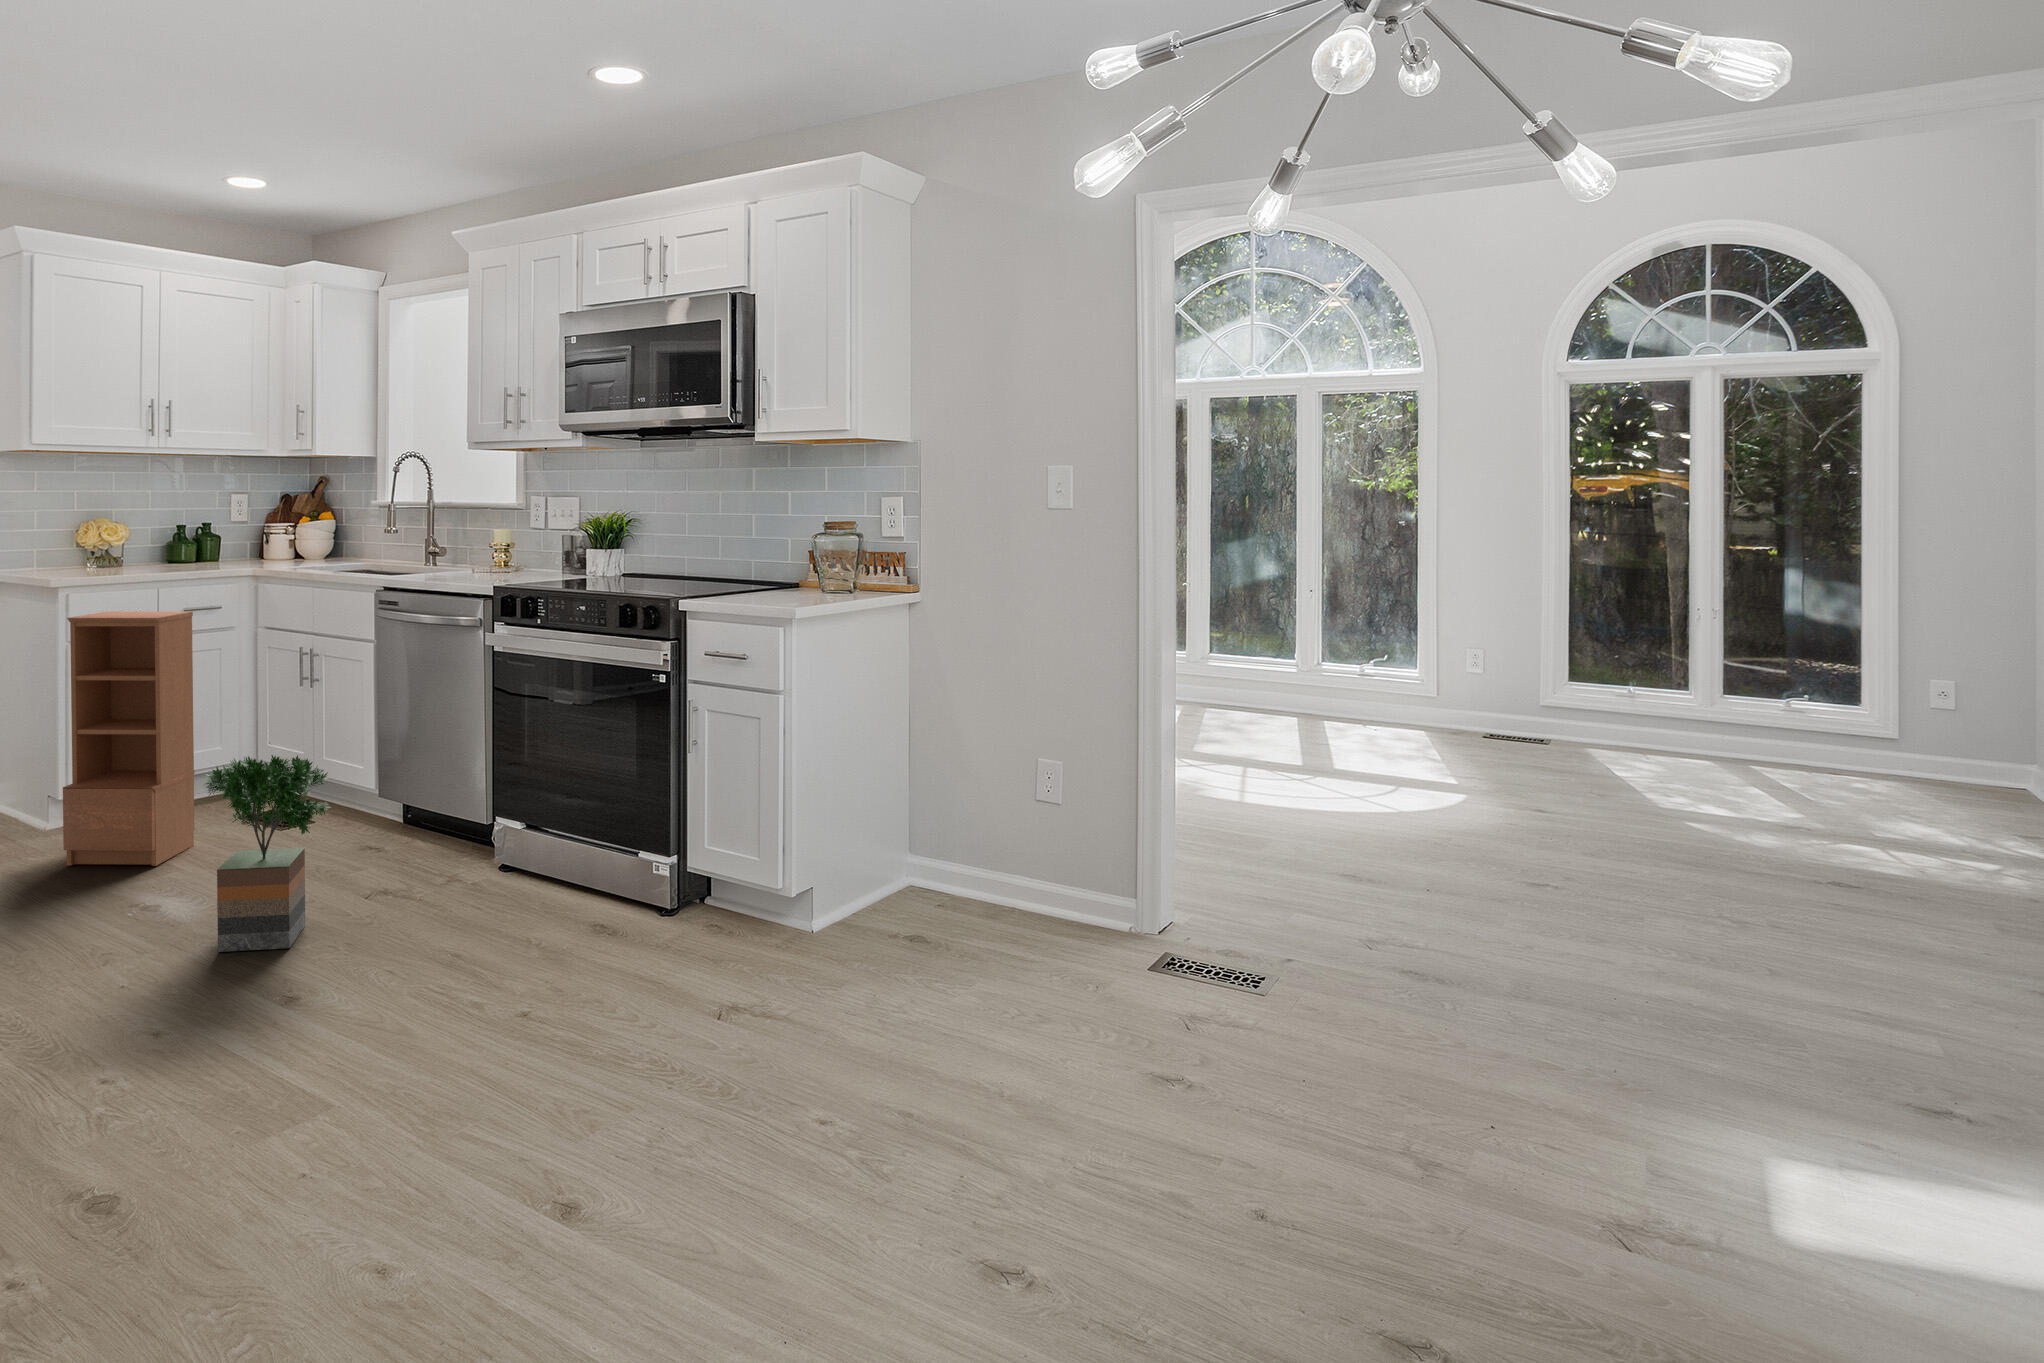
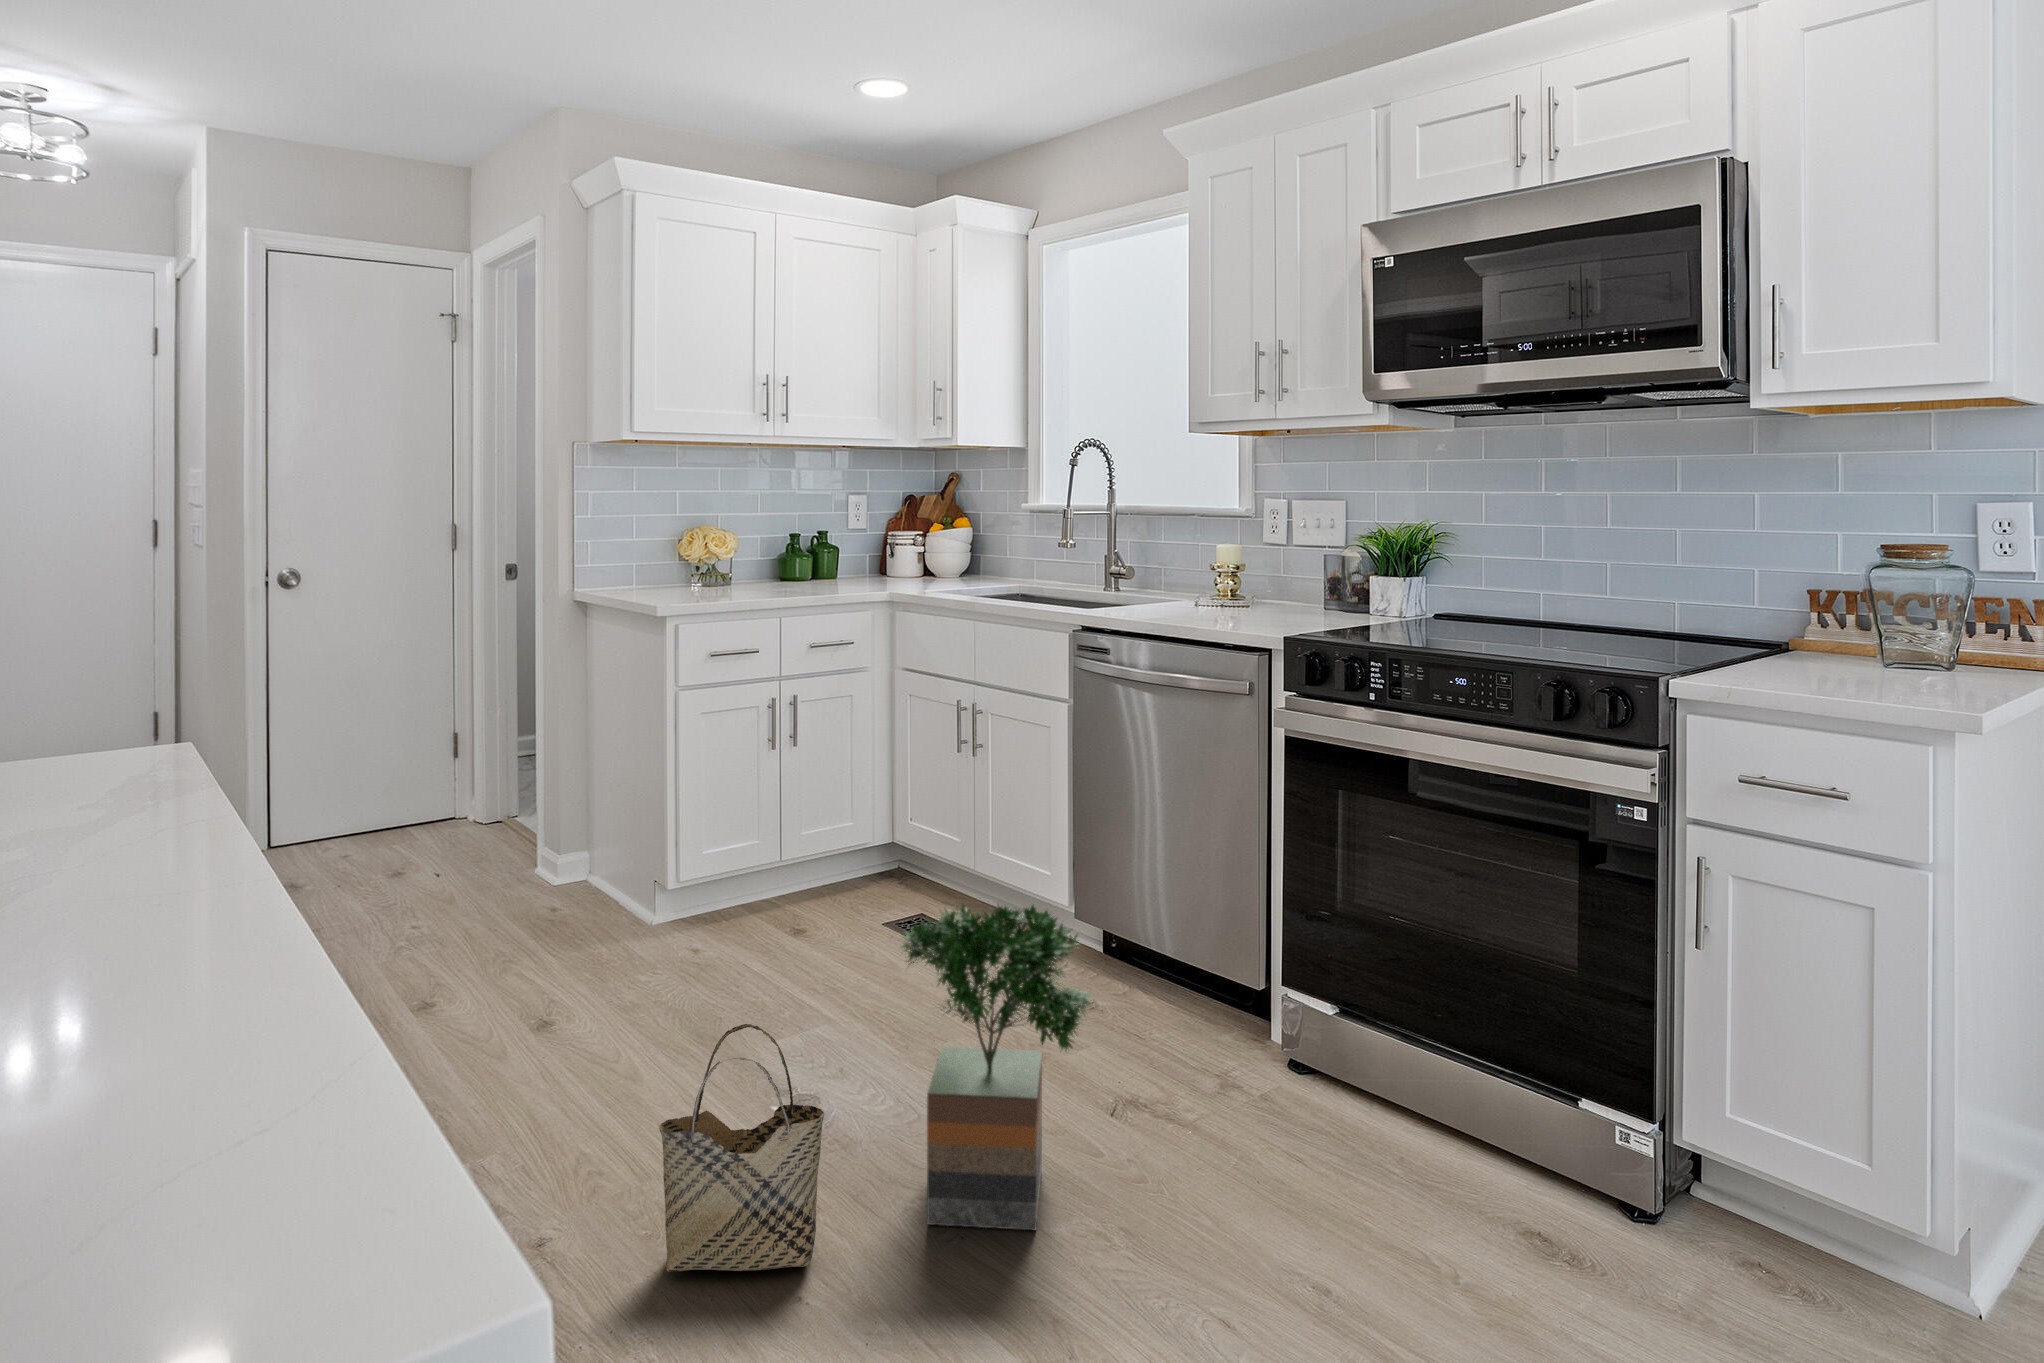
bookcase: present [63,612,195,866] -> none [680,651,839,1012]
woven basket: none [27,833,144,983] -> present [658,1024,824,1272]

